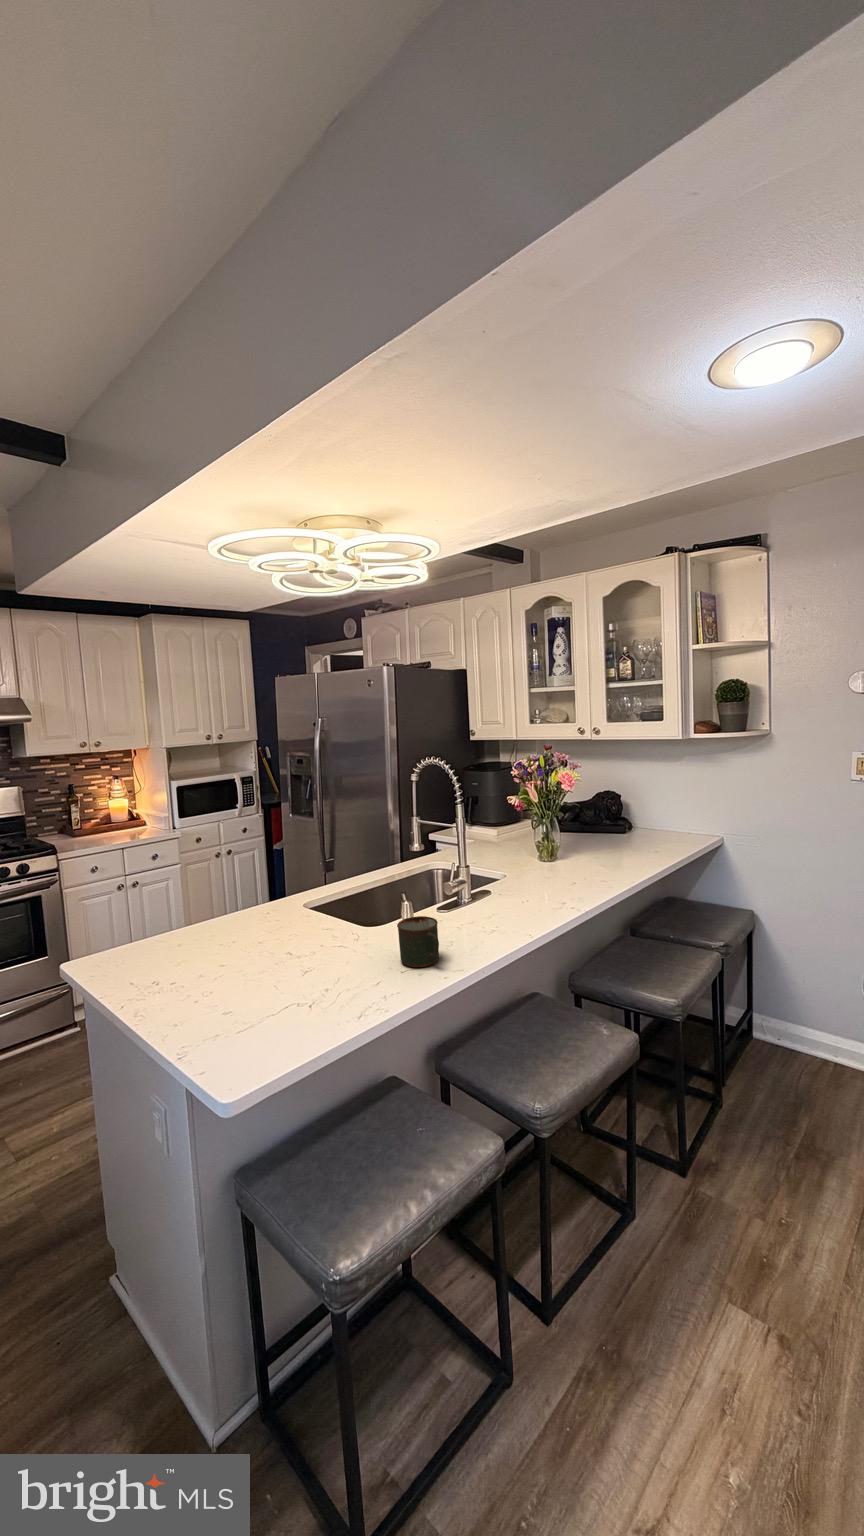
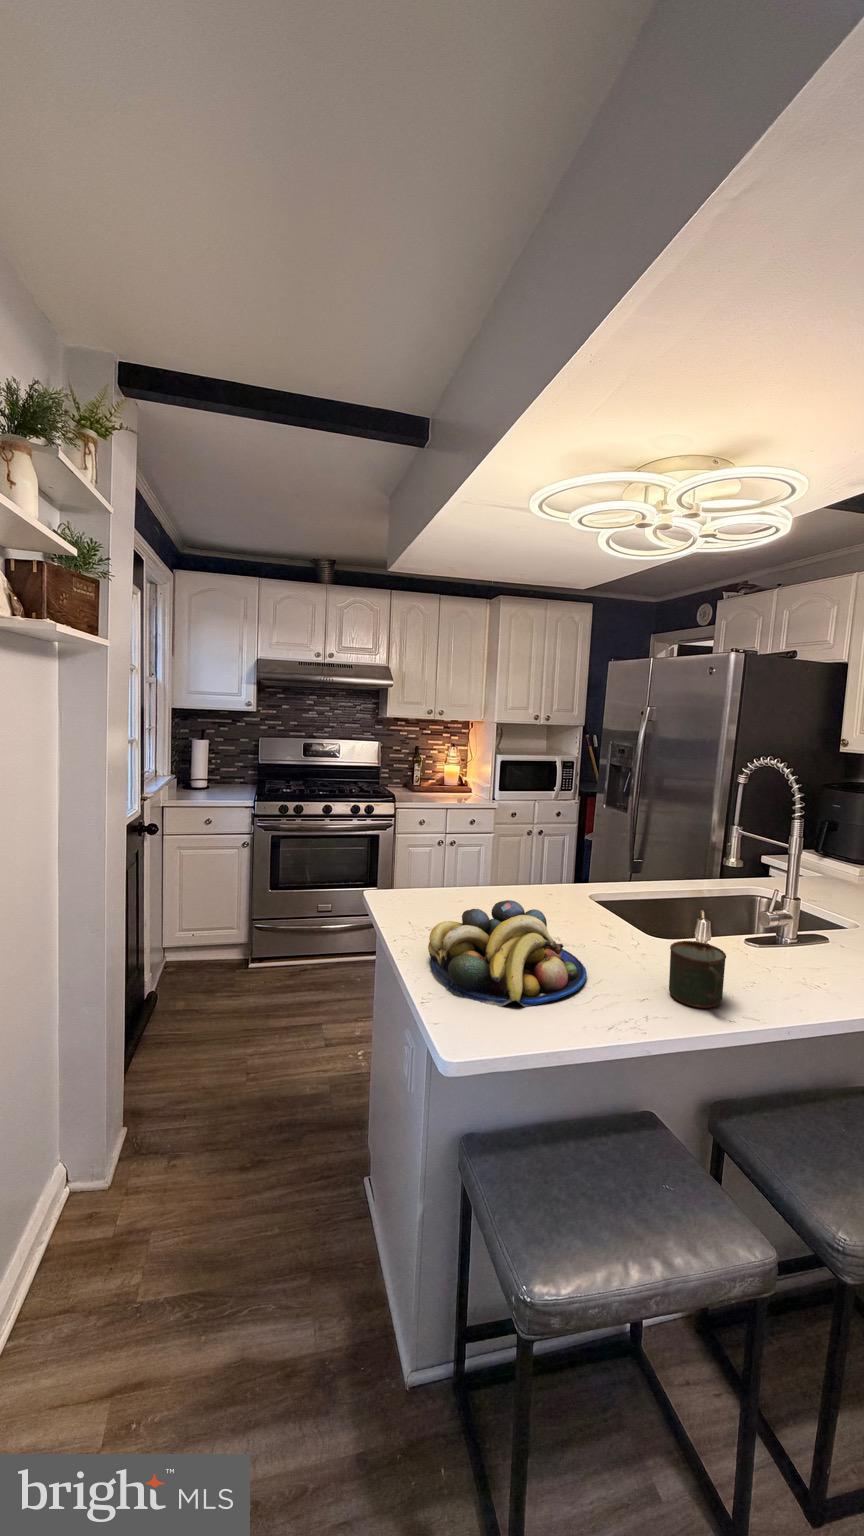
fruit bowl: none [185,923,336,1024] -> present [428,900,587,1007]

